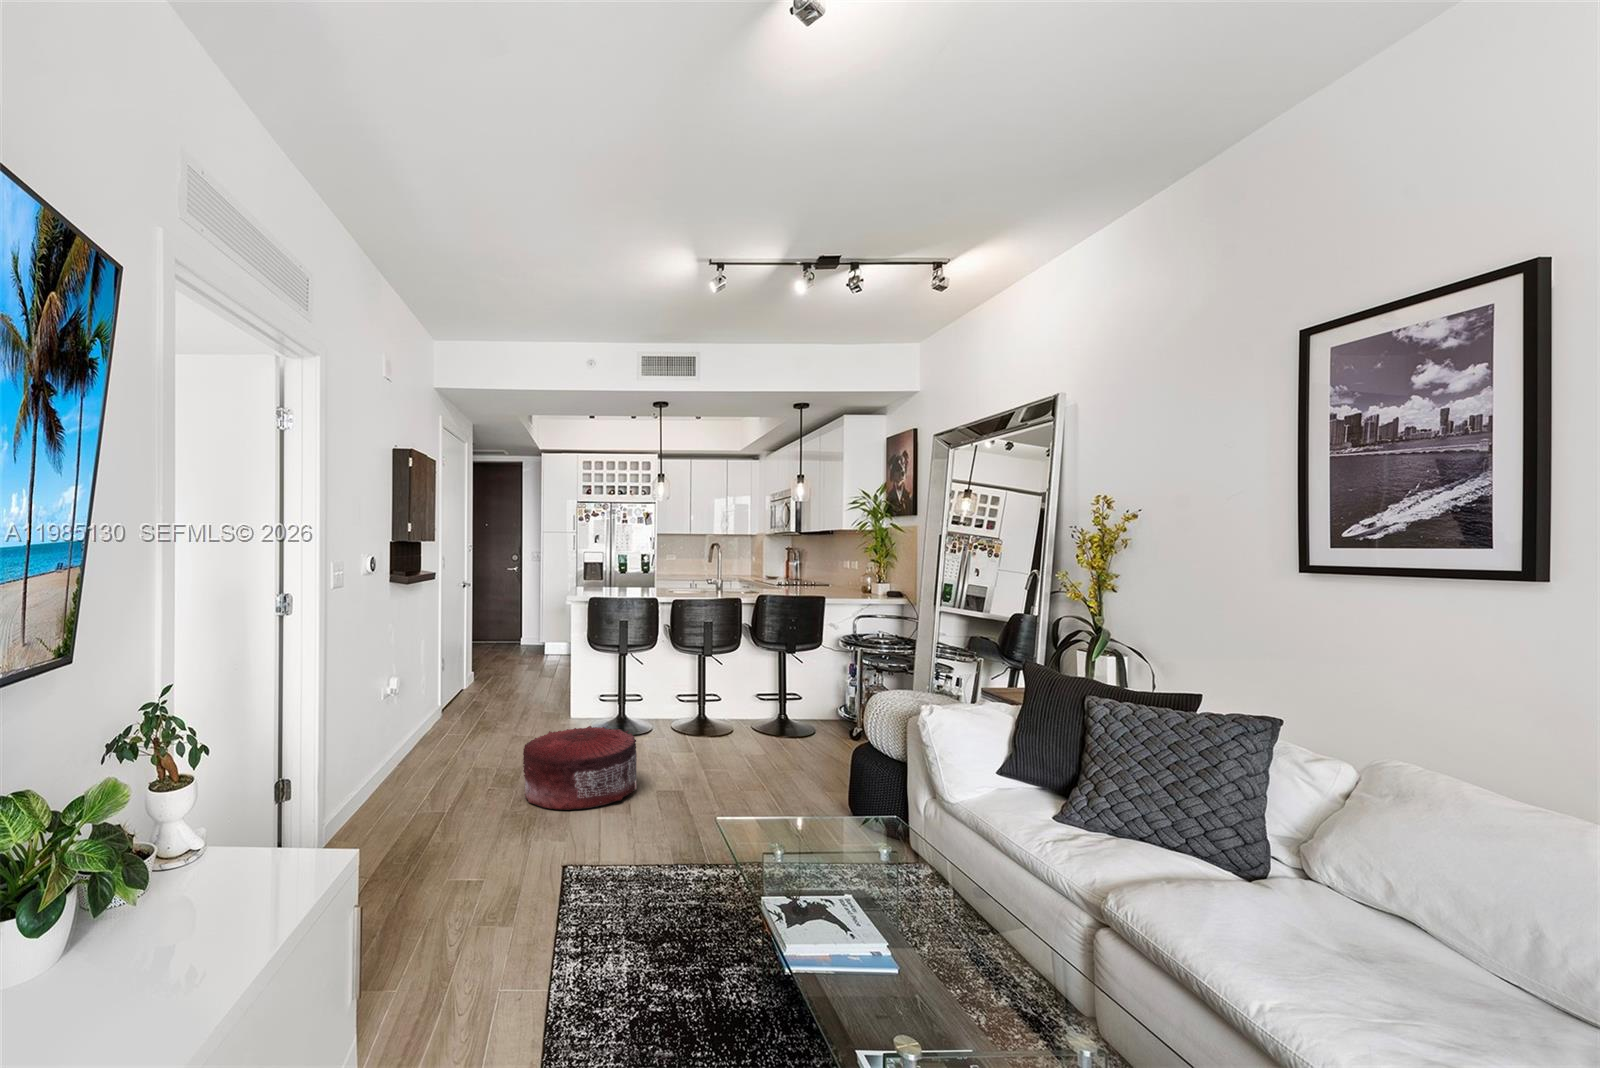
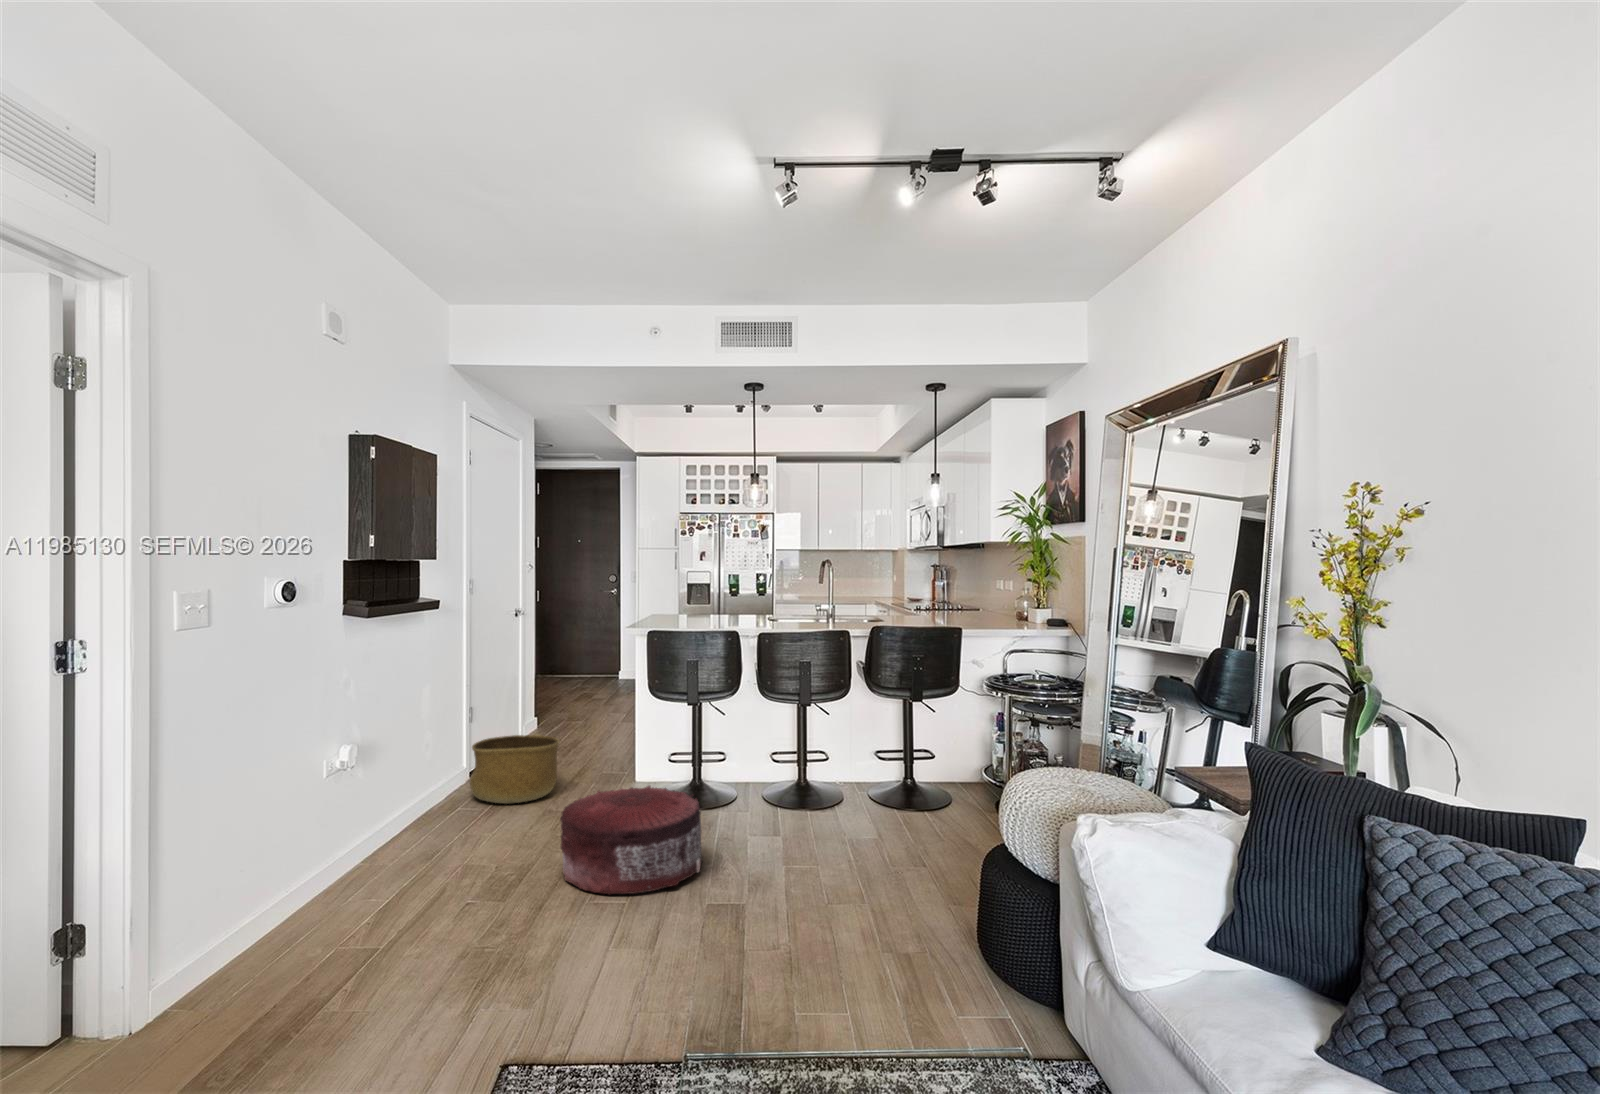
basket: none [421,693,500,750] -> present [470,735,560,804]

